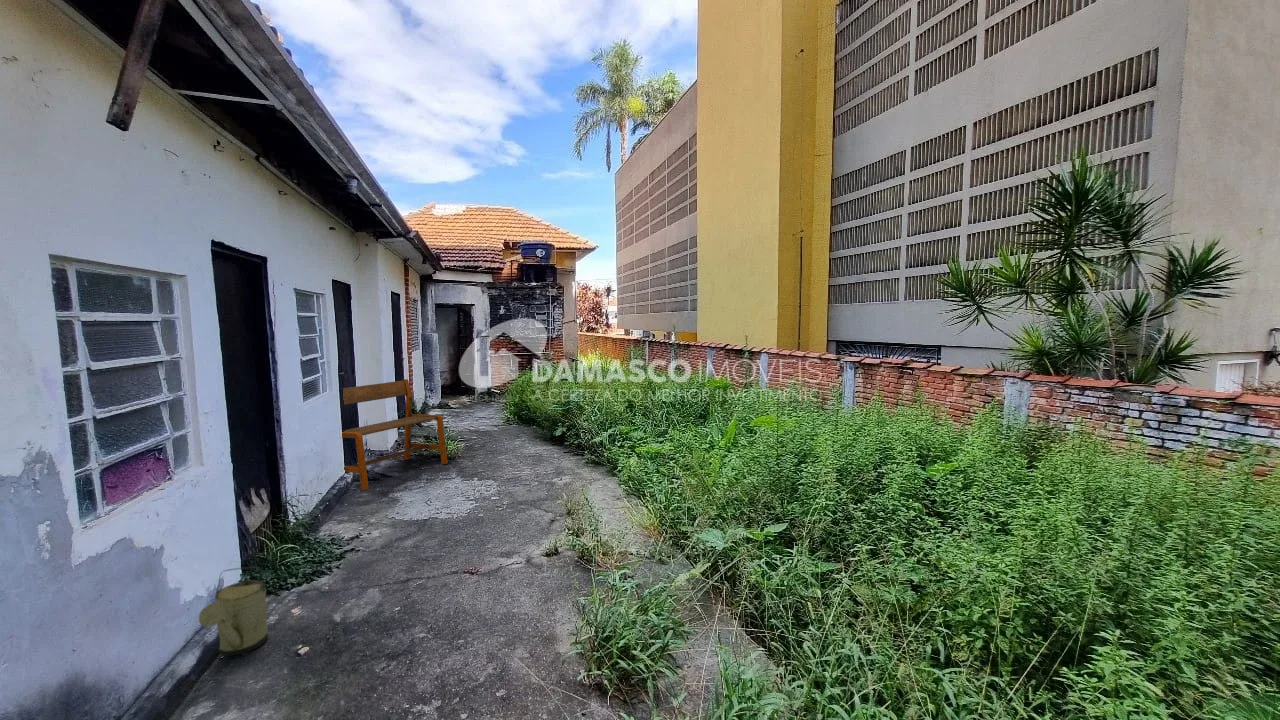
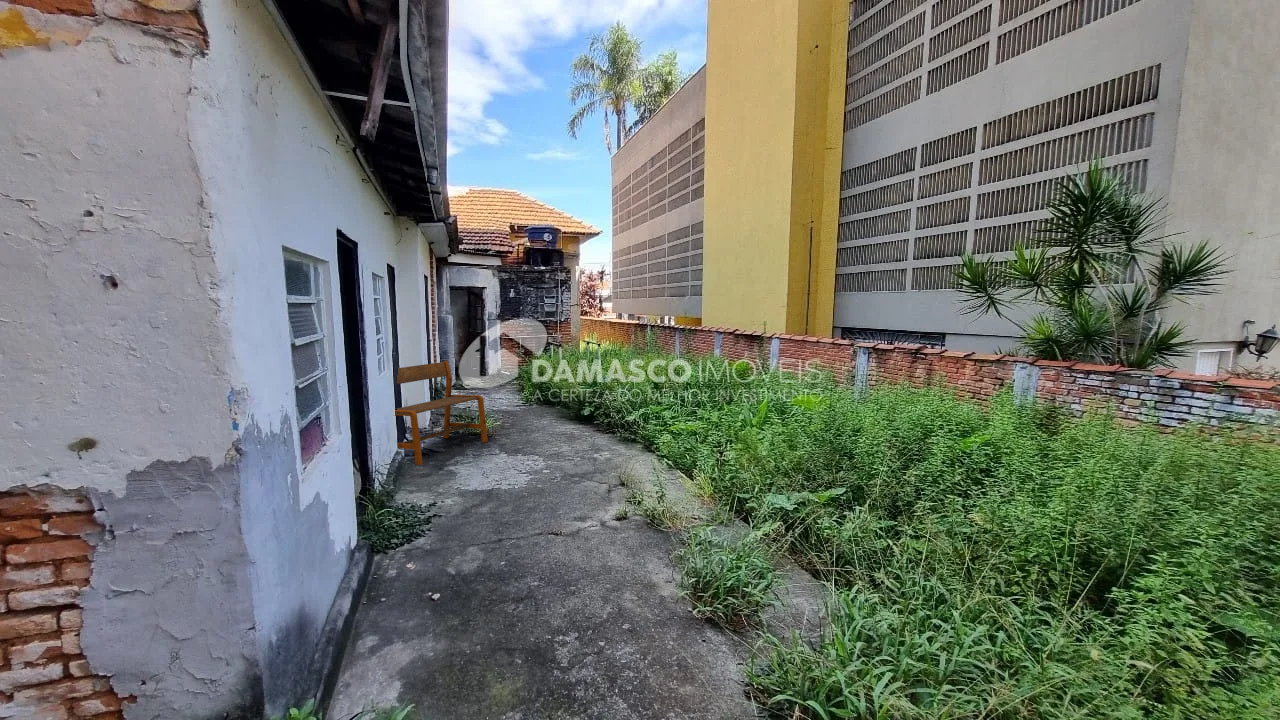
watering can: present [199,567,268,656] -> none [359,523,400,599]

